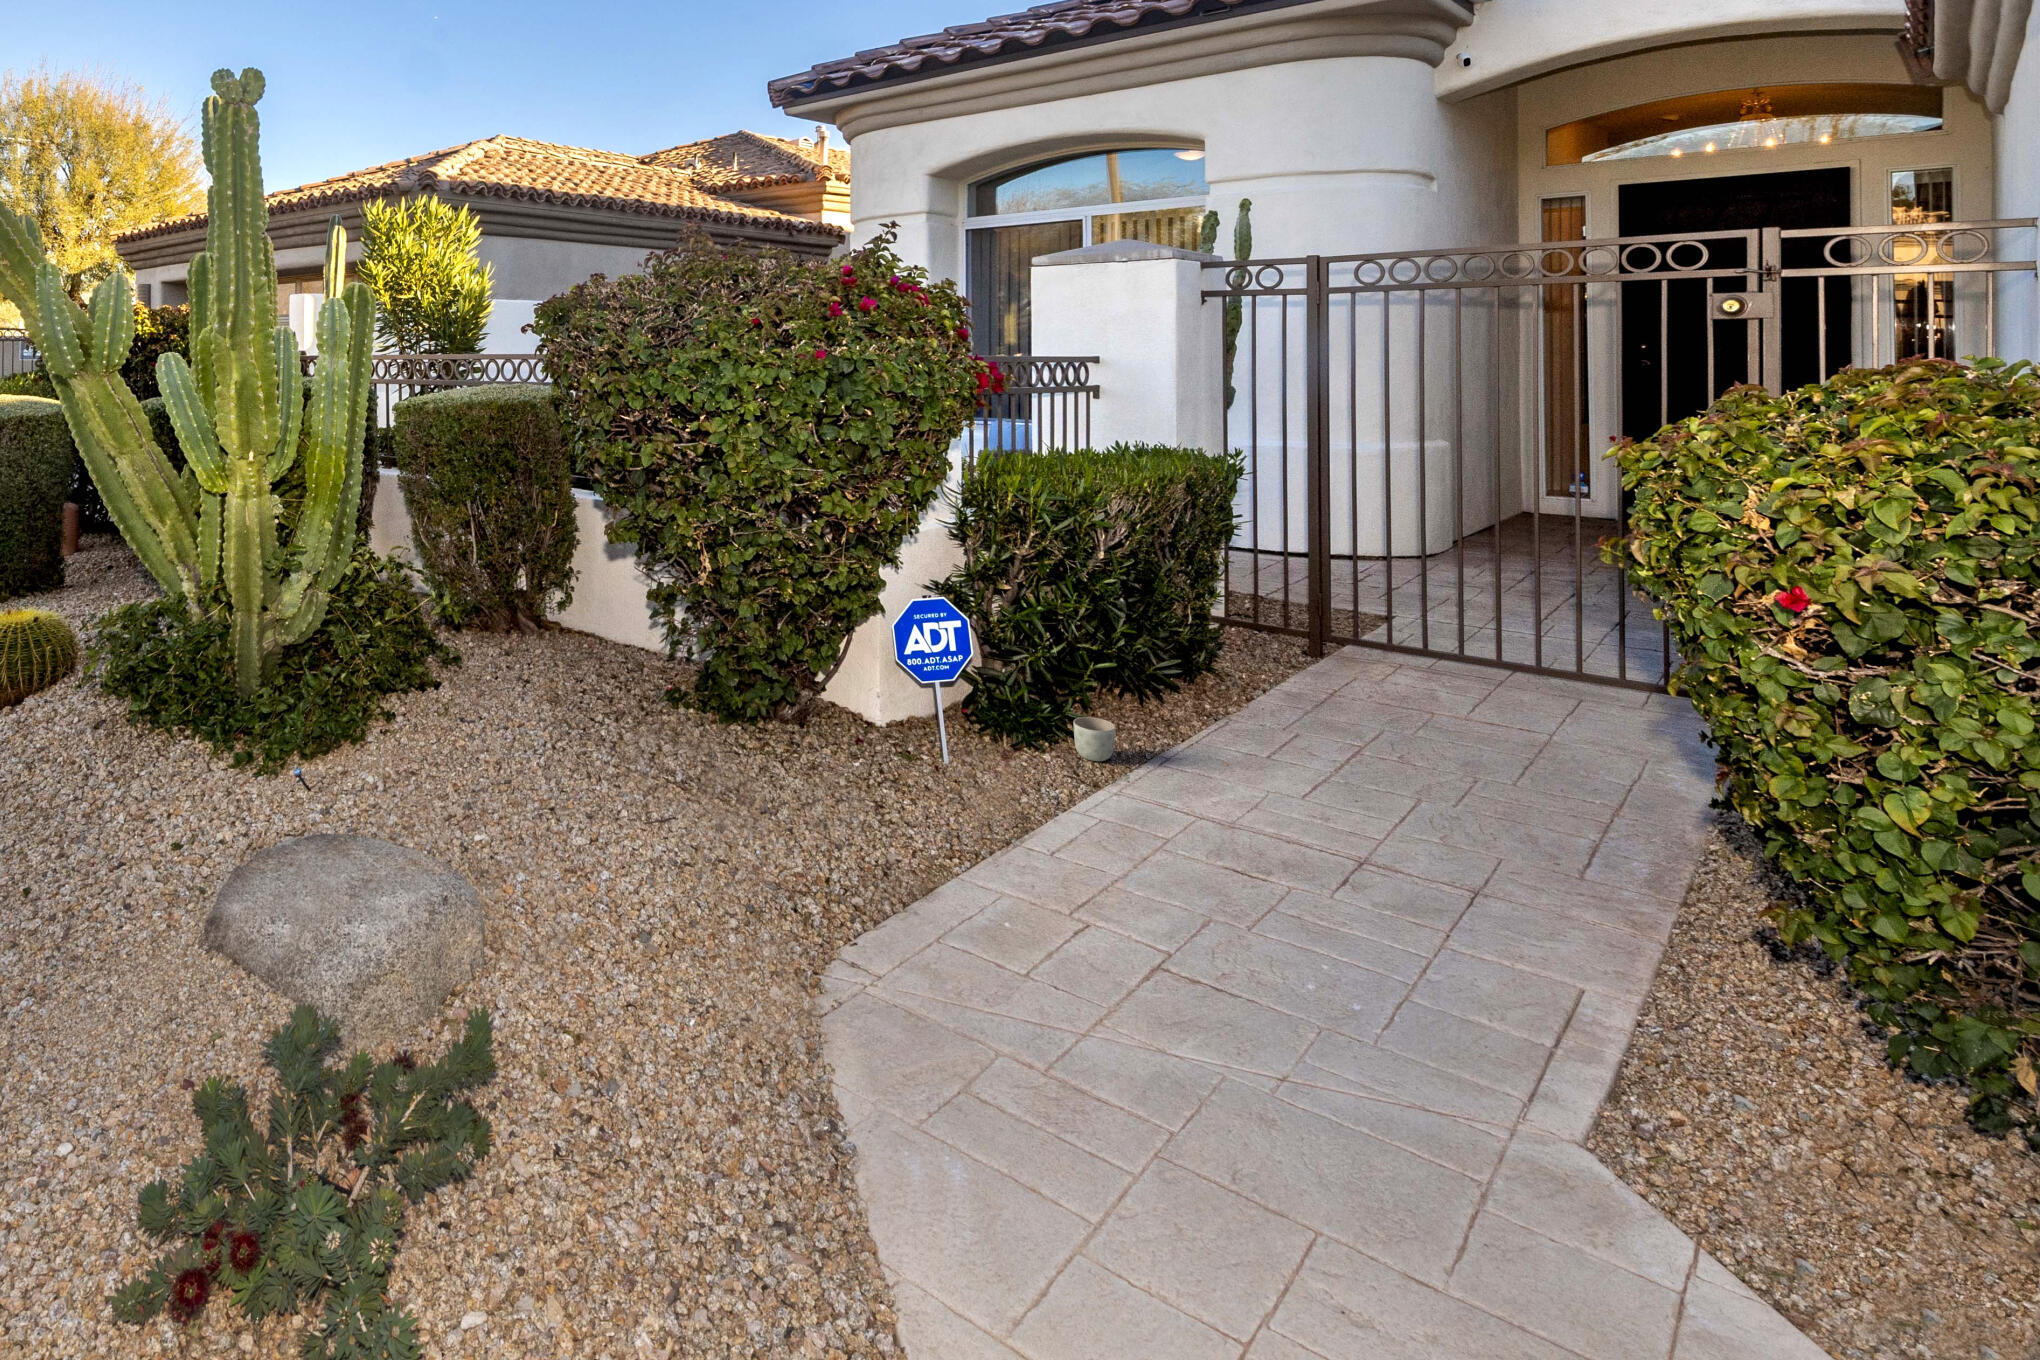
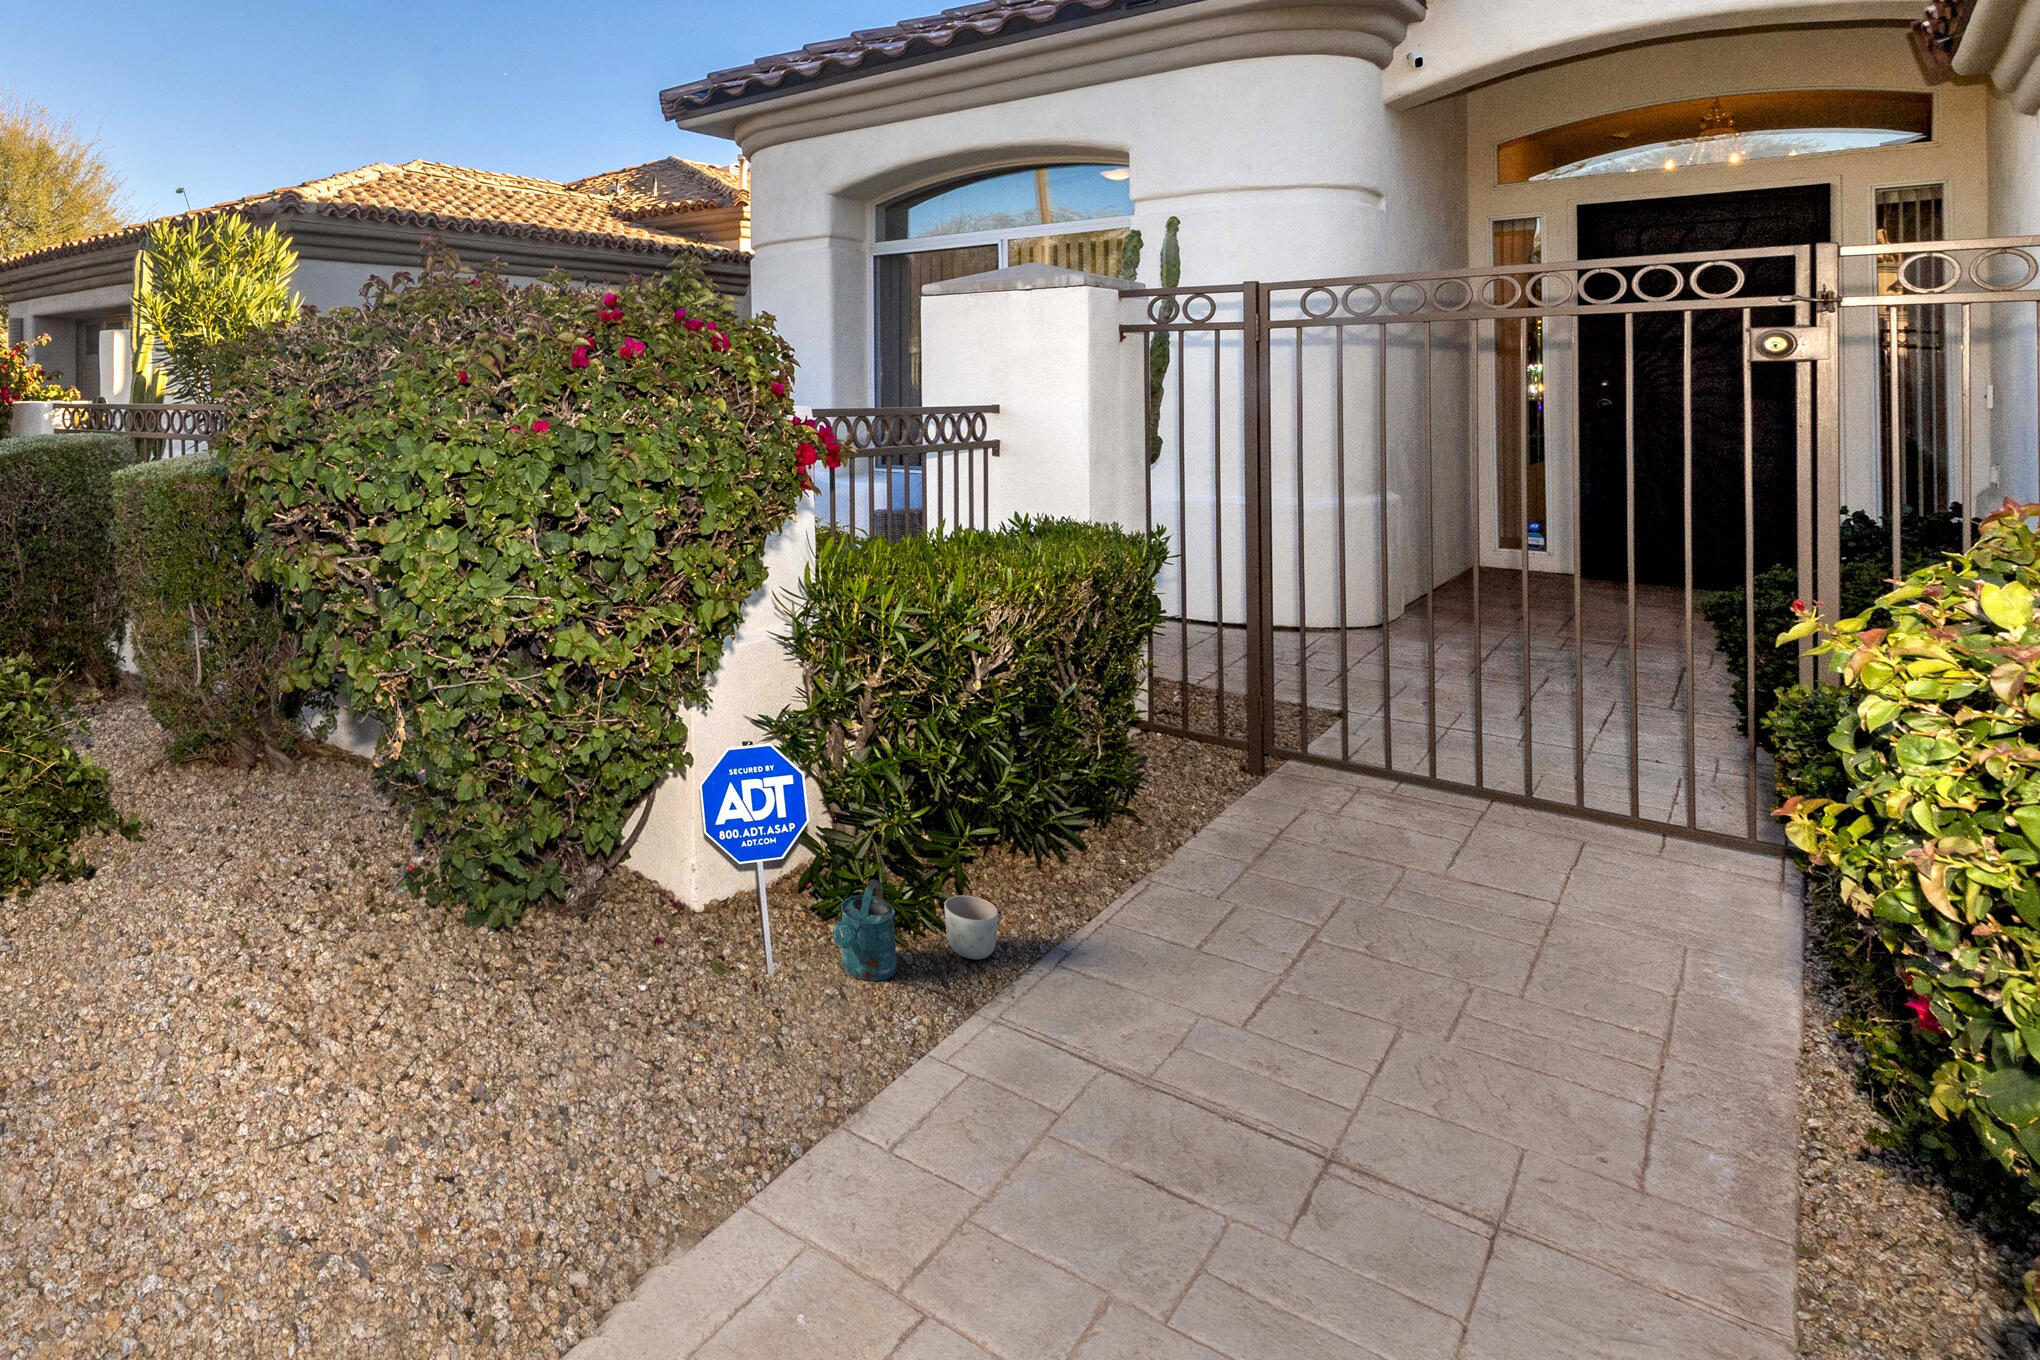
watering can: none [995,702,1039,772] -> present [833,880,897,981]

